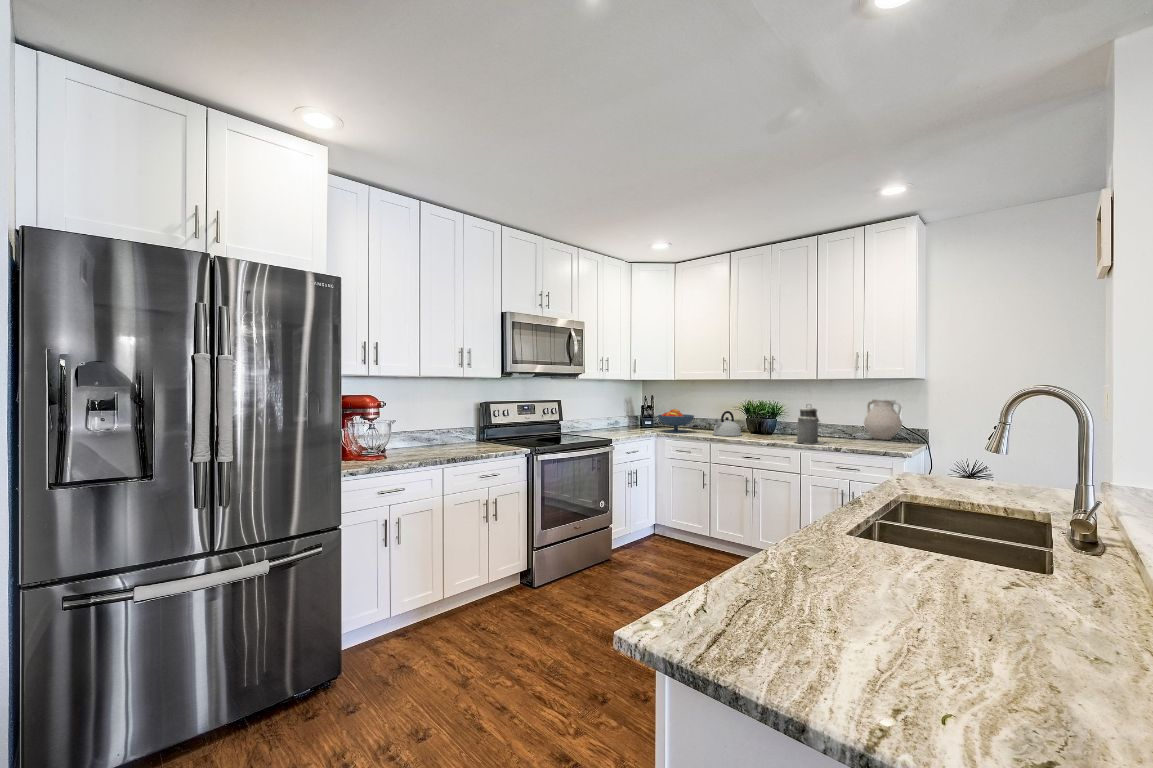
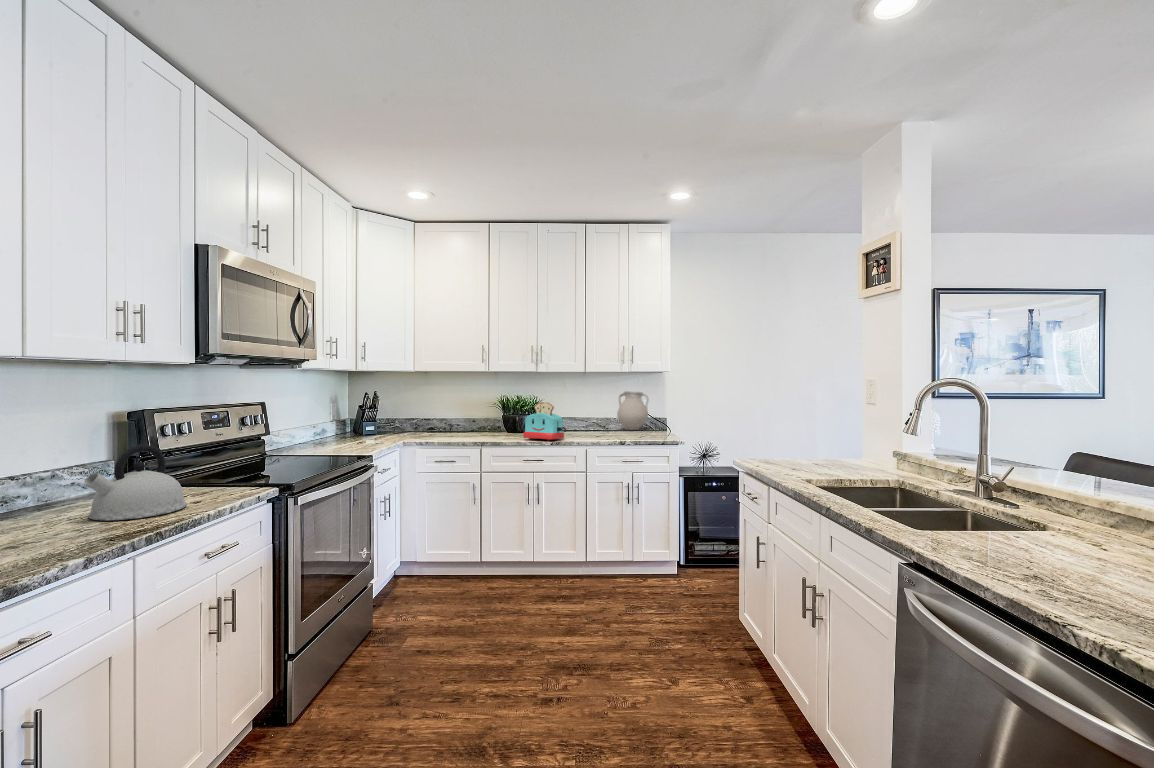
toaster: none [743,407,779,441] -> present [523,402,564,440]
canister: present [795,407,823,444] -> none [580,398,609,440]
fruit bowl: present [658,409,694,433] -> none [399,408,448,440]
kettle: present [713,411,742,436] -> present [84,445,187,520]

